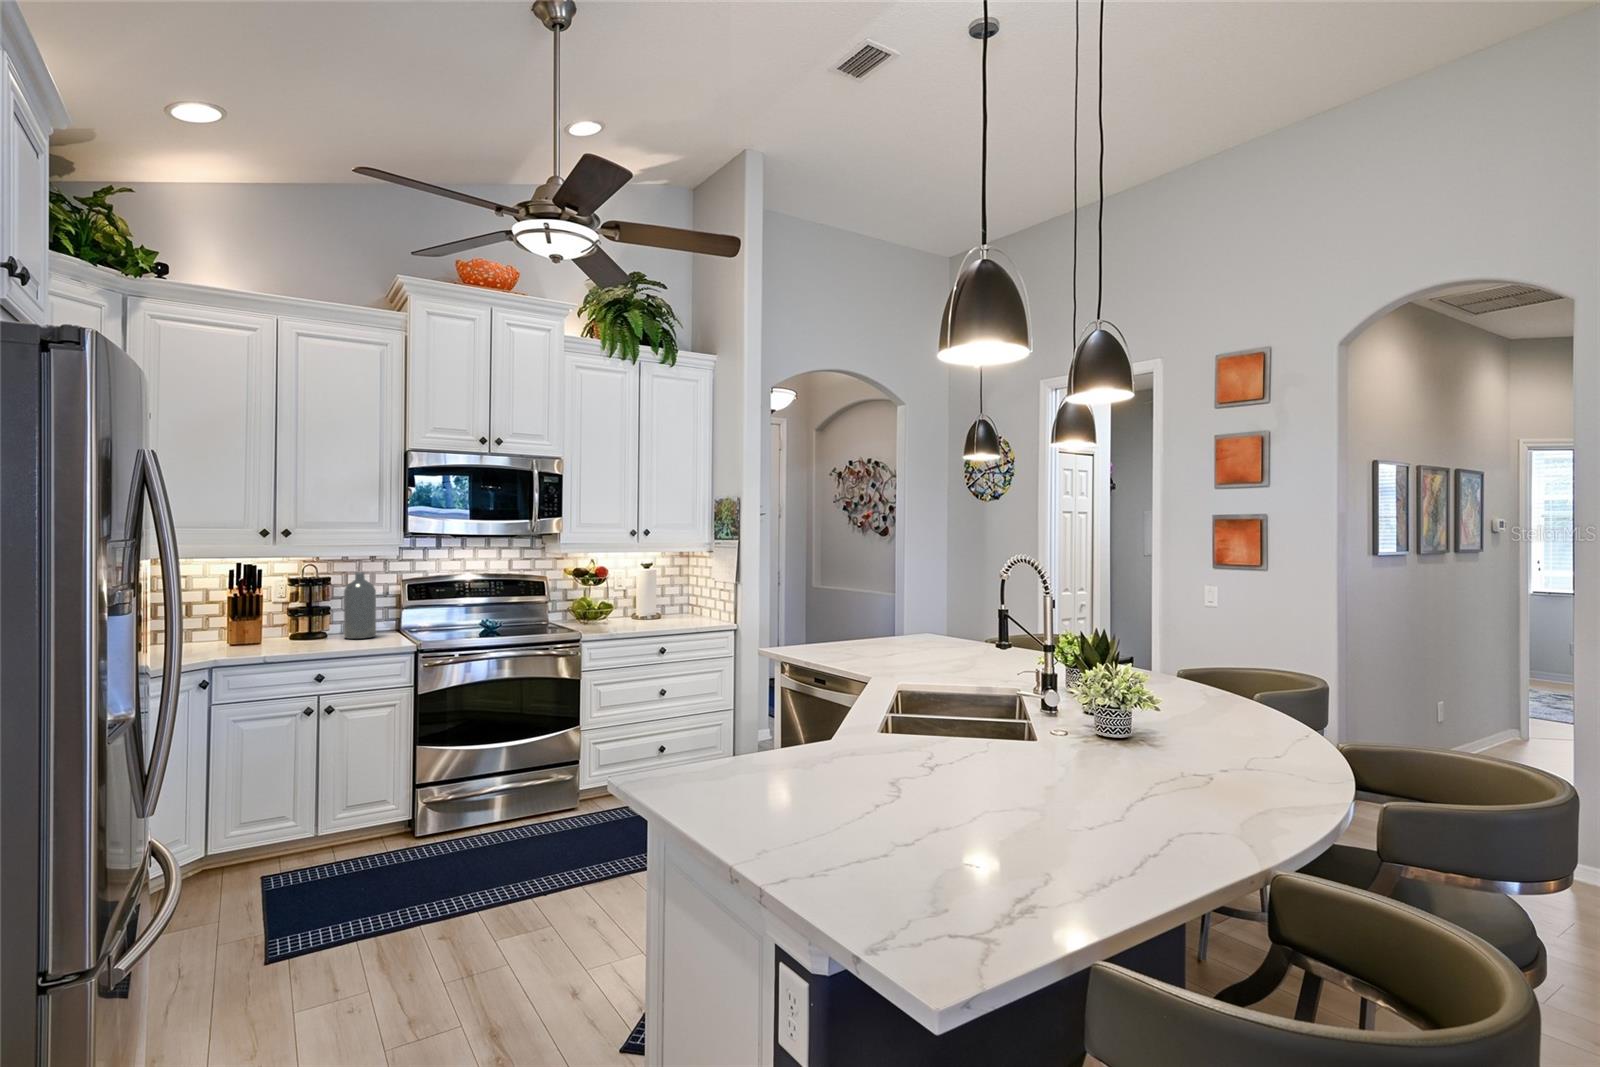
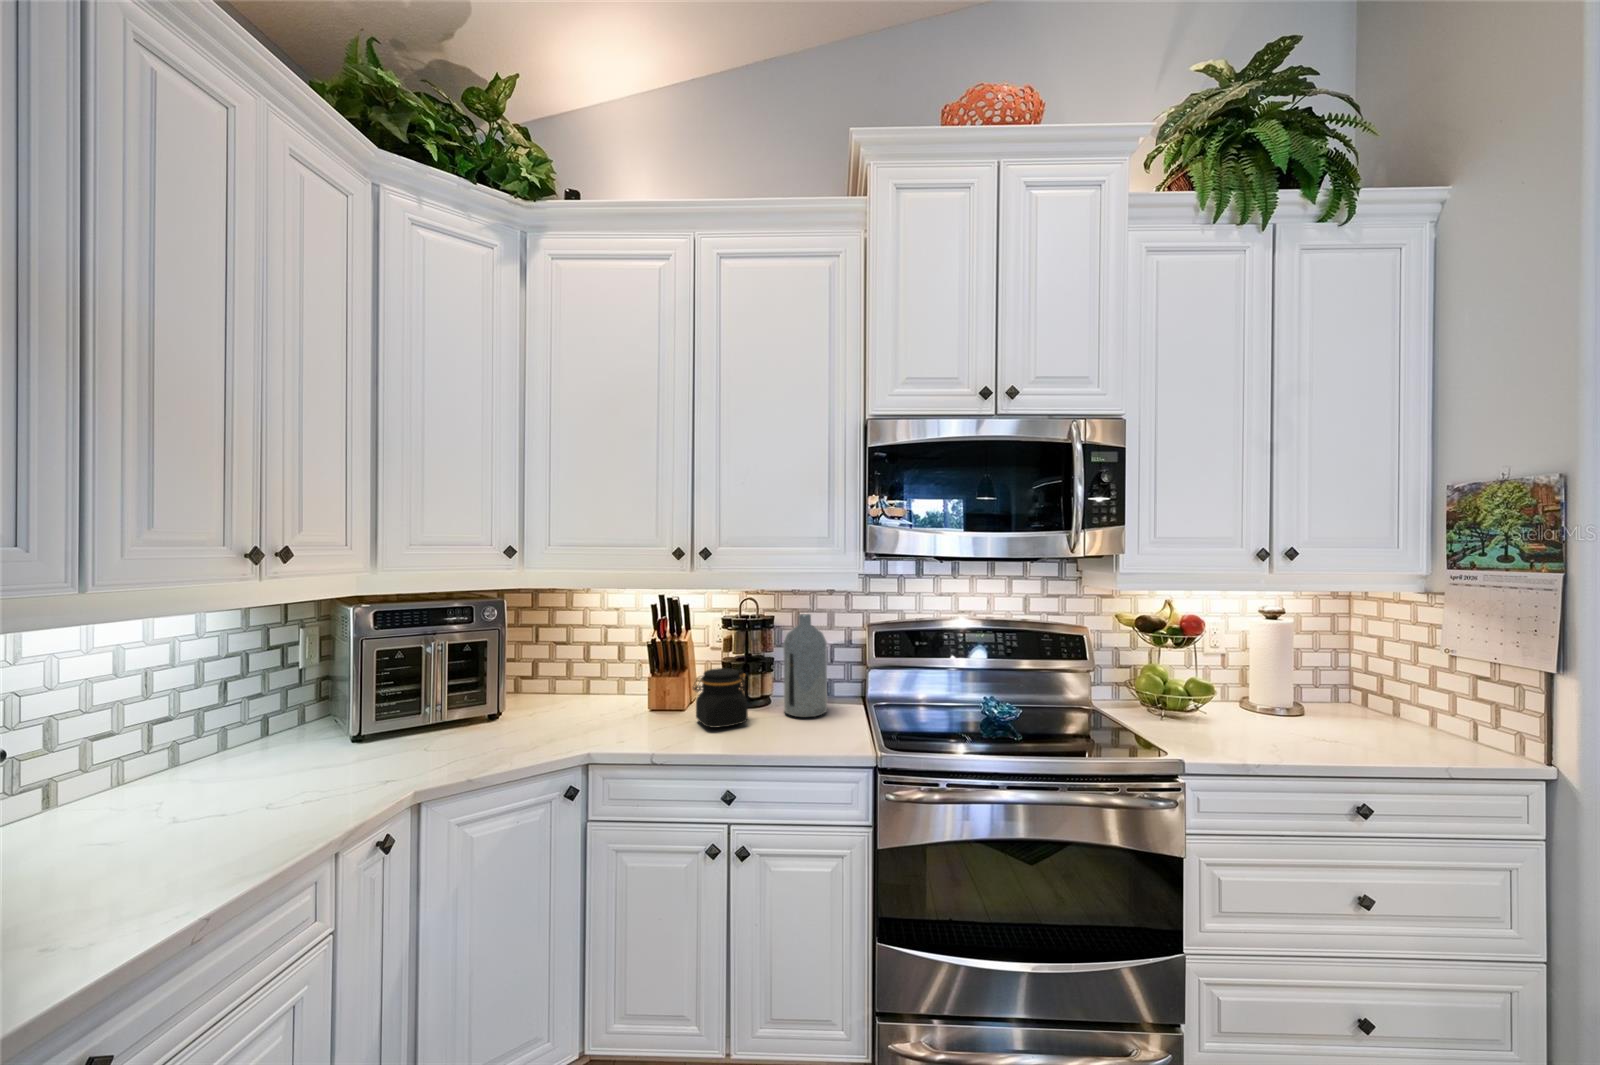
jar: none [282,609,323,646] -> present [693,668,749,728]

